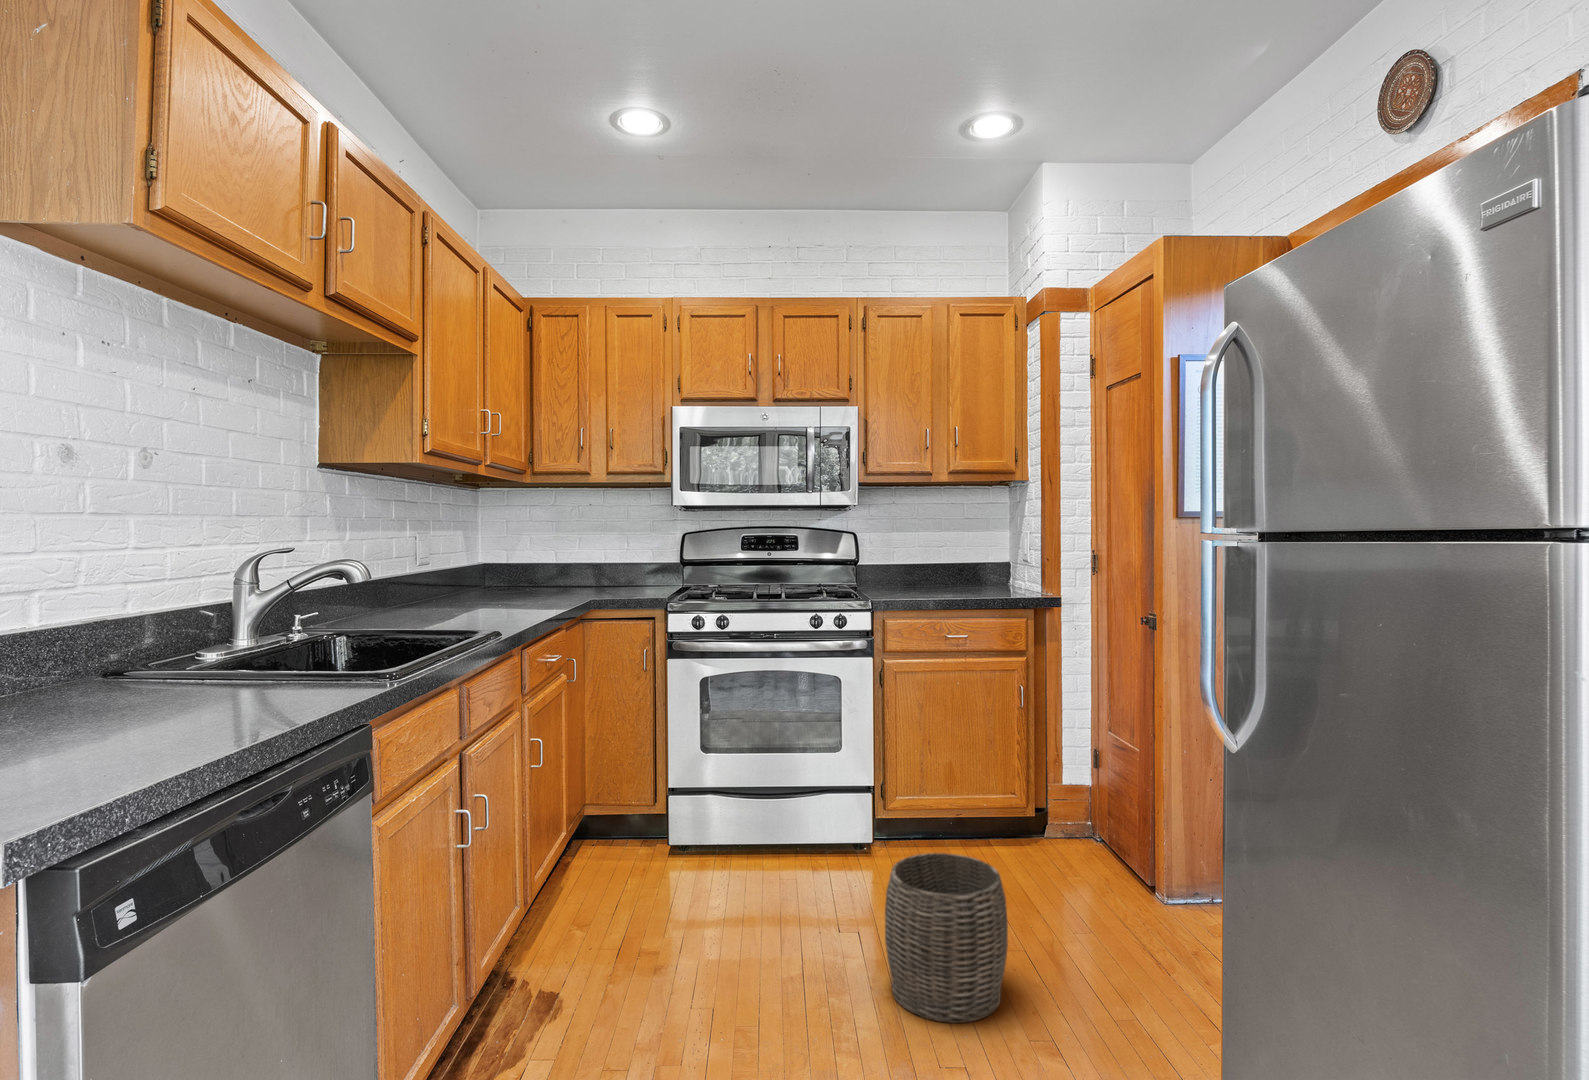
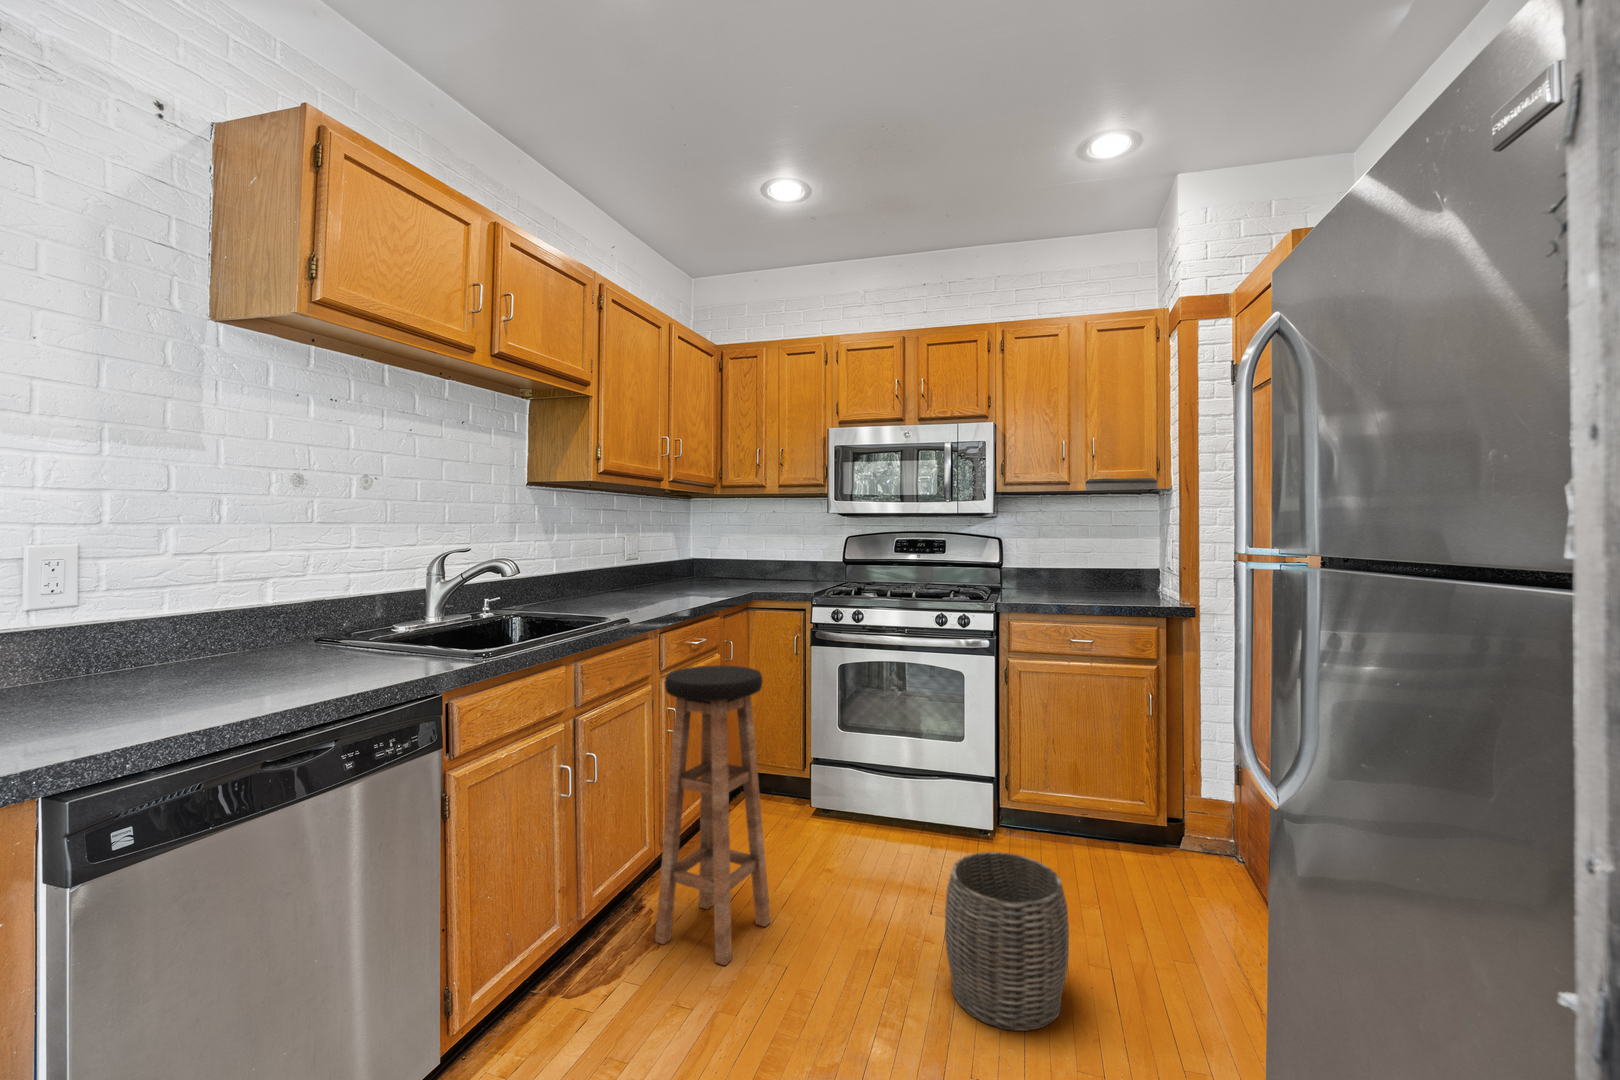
bar stool: none [552,682,678,1022] -> present [655,665,771,965]

